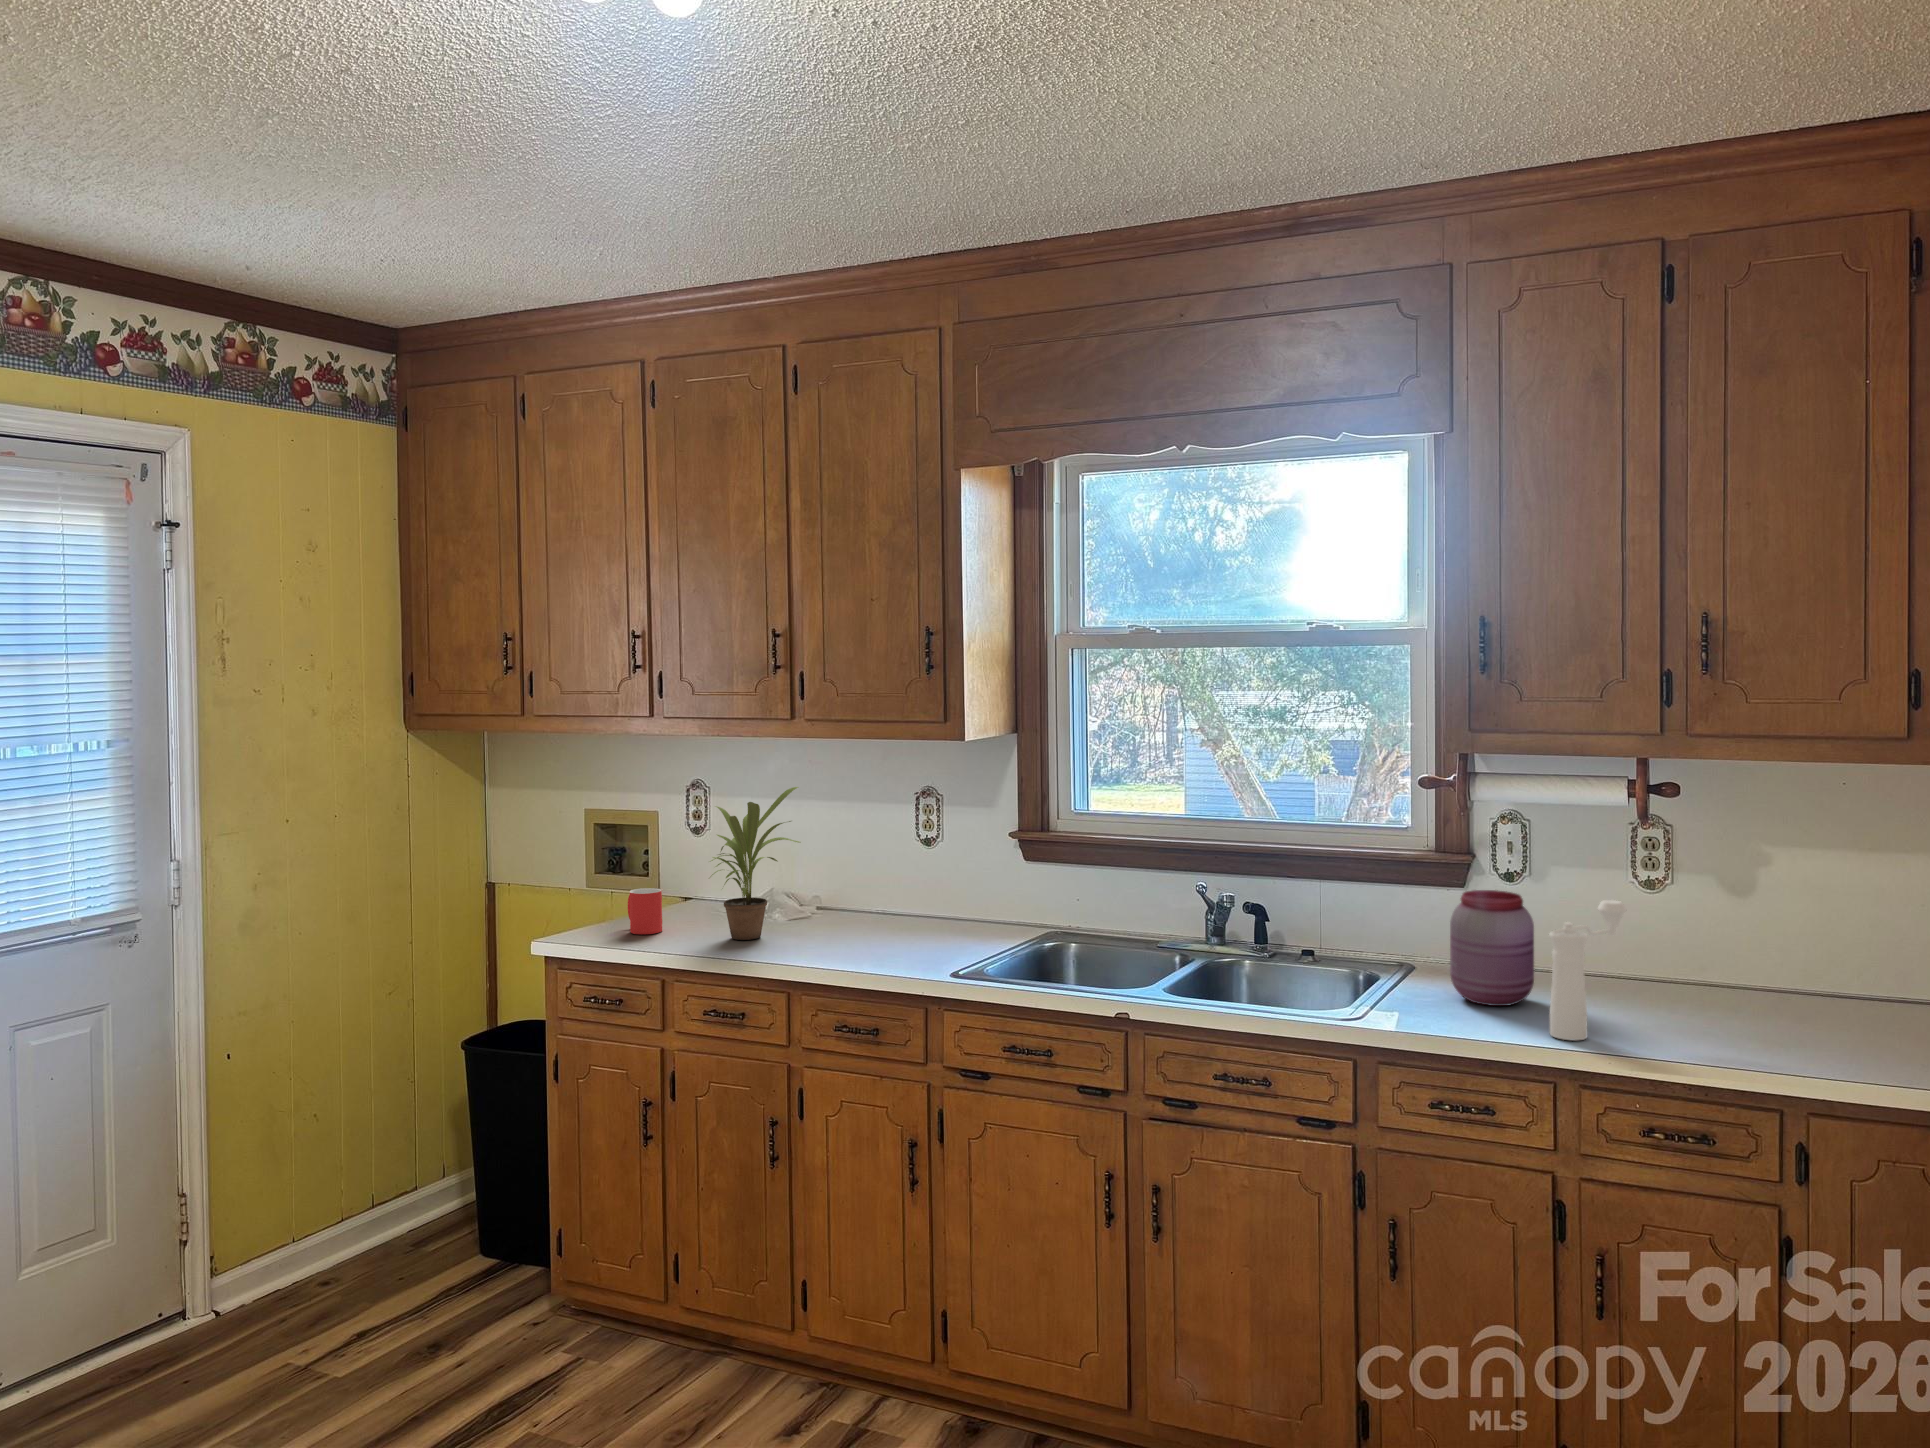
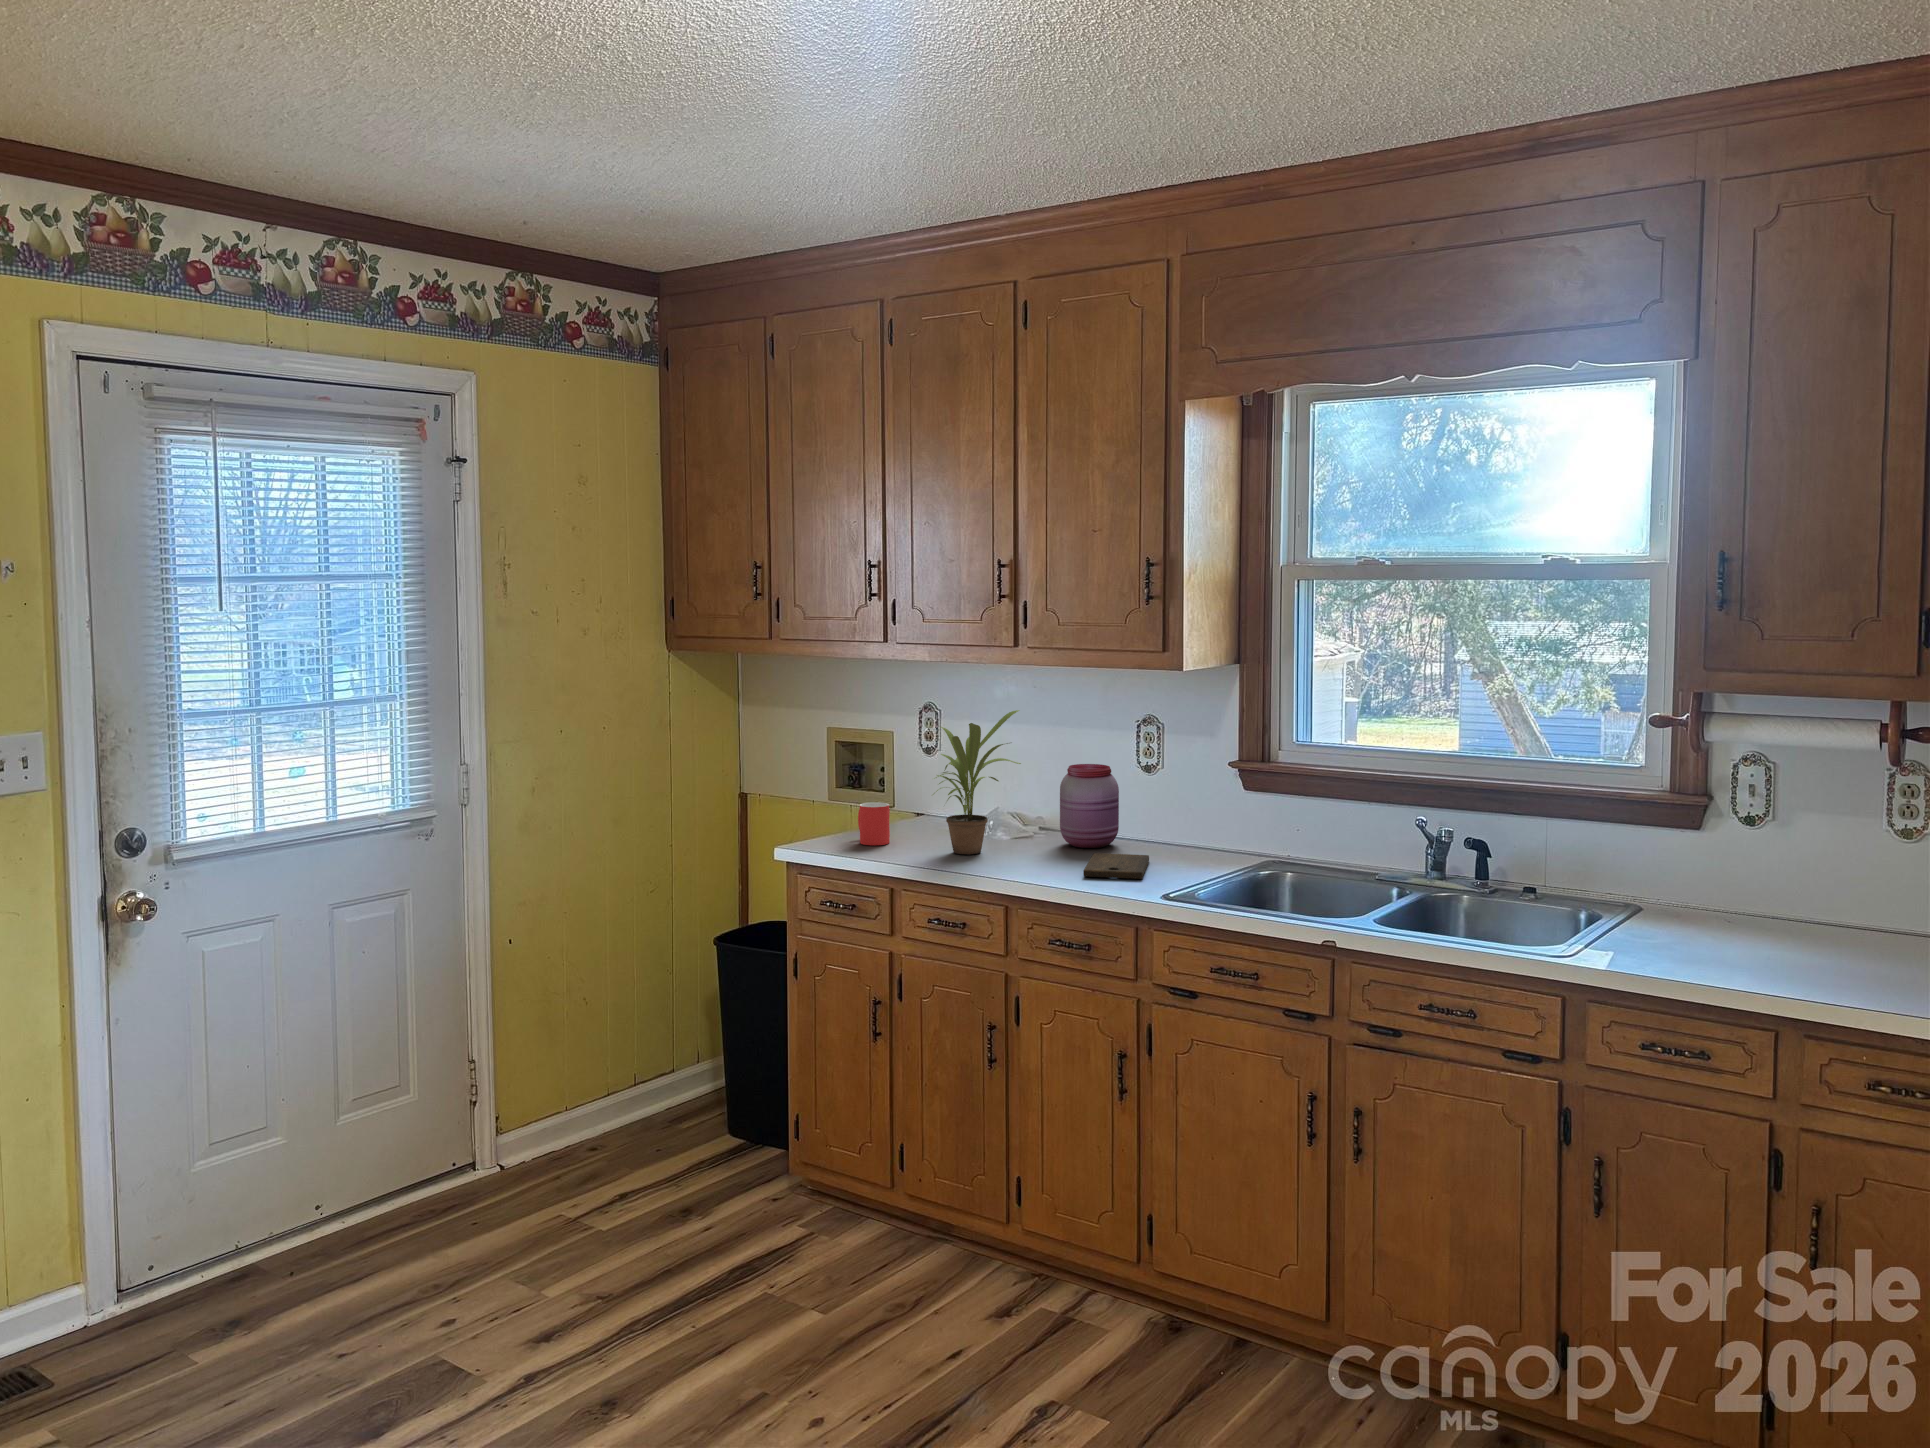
jar: present [1450,890,1534,1006] -> present [1060,764,1119,848]
pepper mill: present [1549,900,1626,1041] -> none [1778,848,1874,991]
cutting board: none [871,932,935,958] -> present [1083,853,1149,879]

